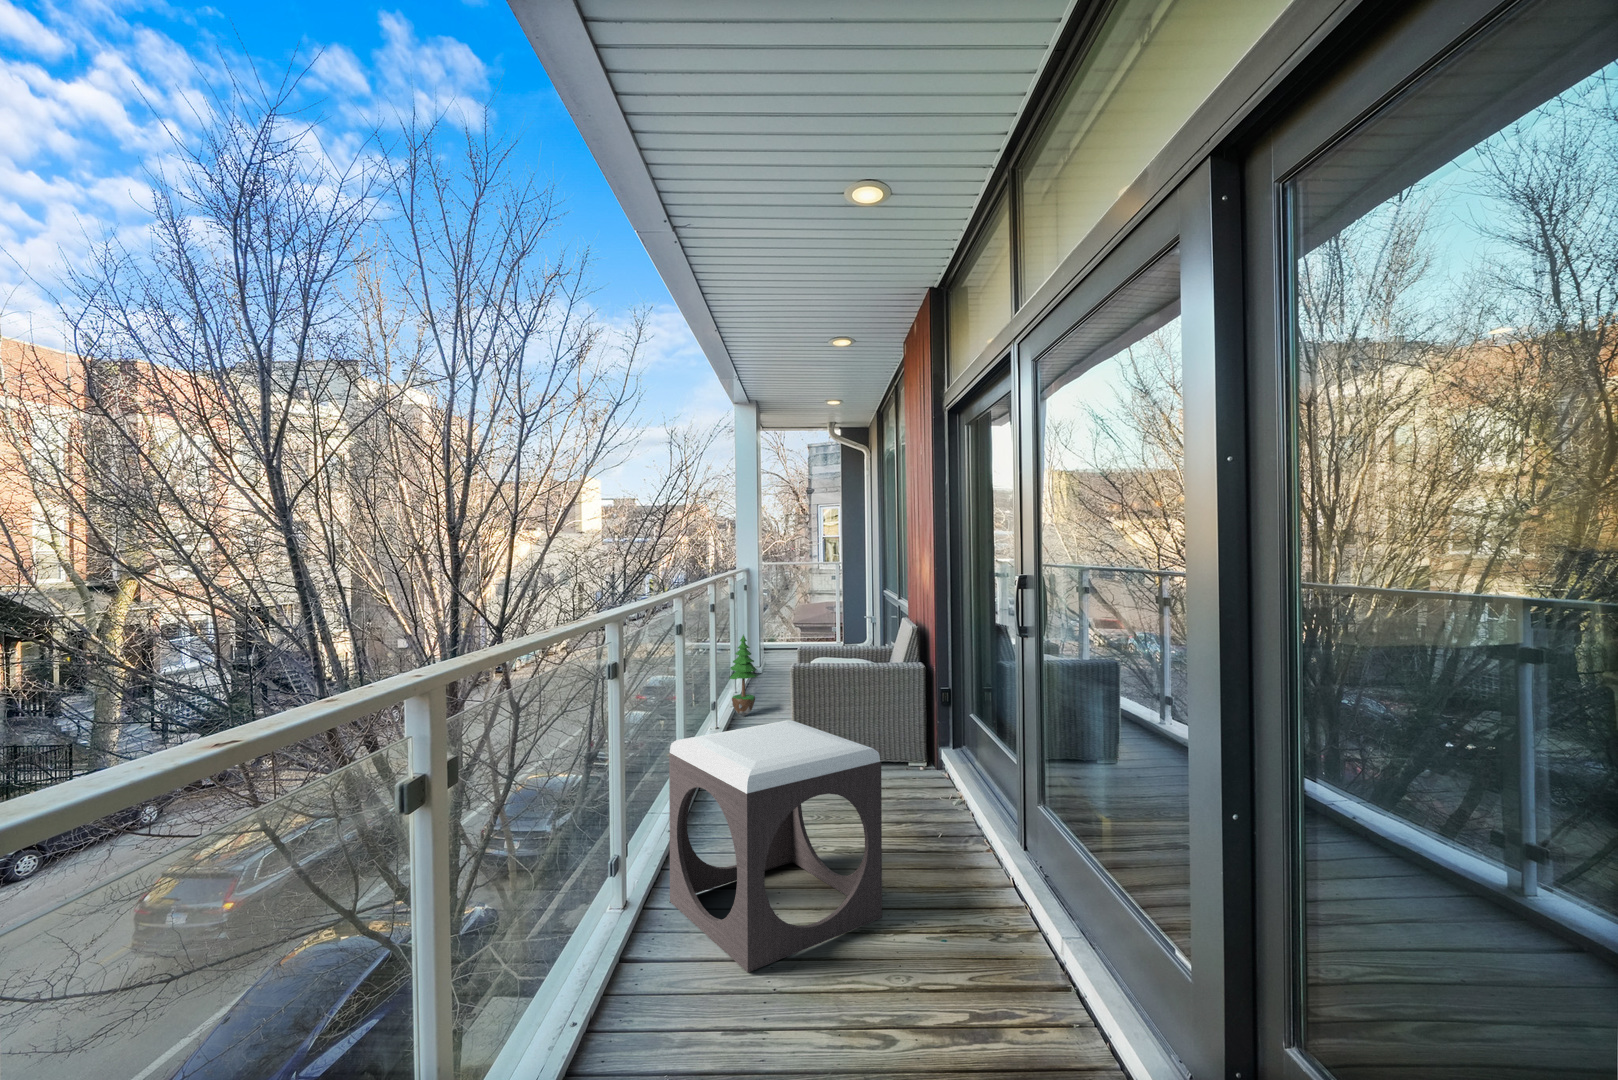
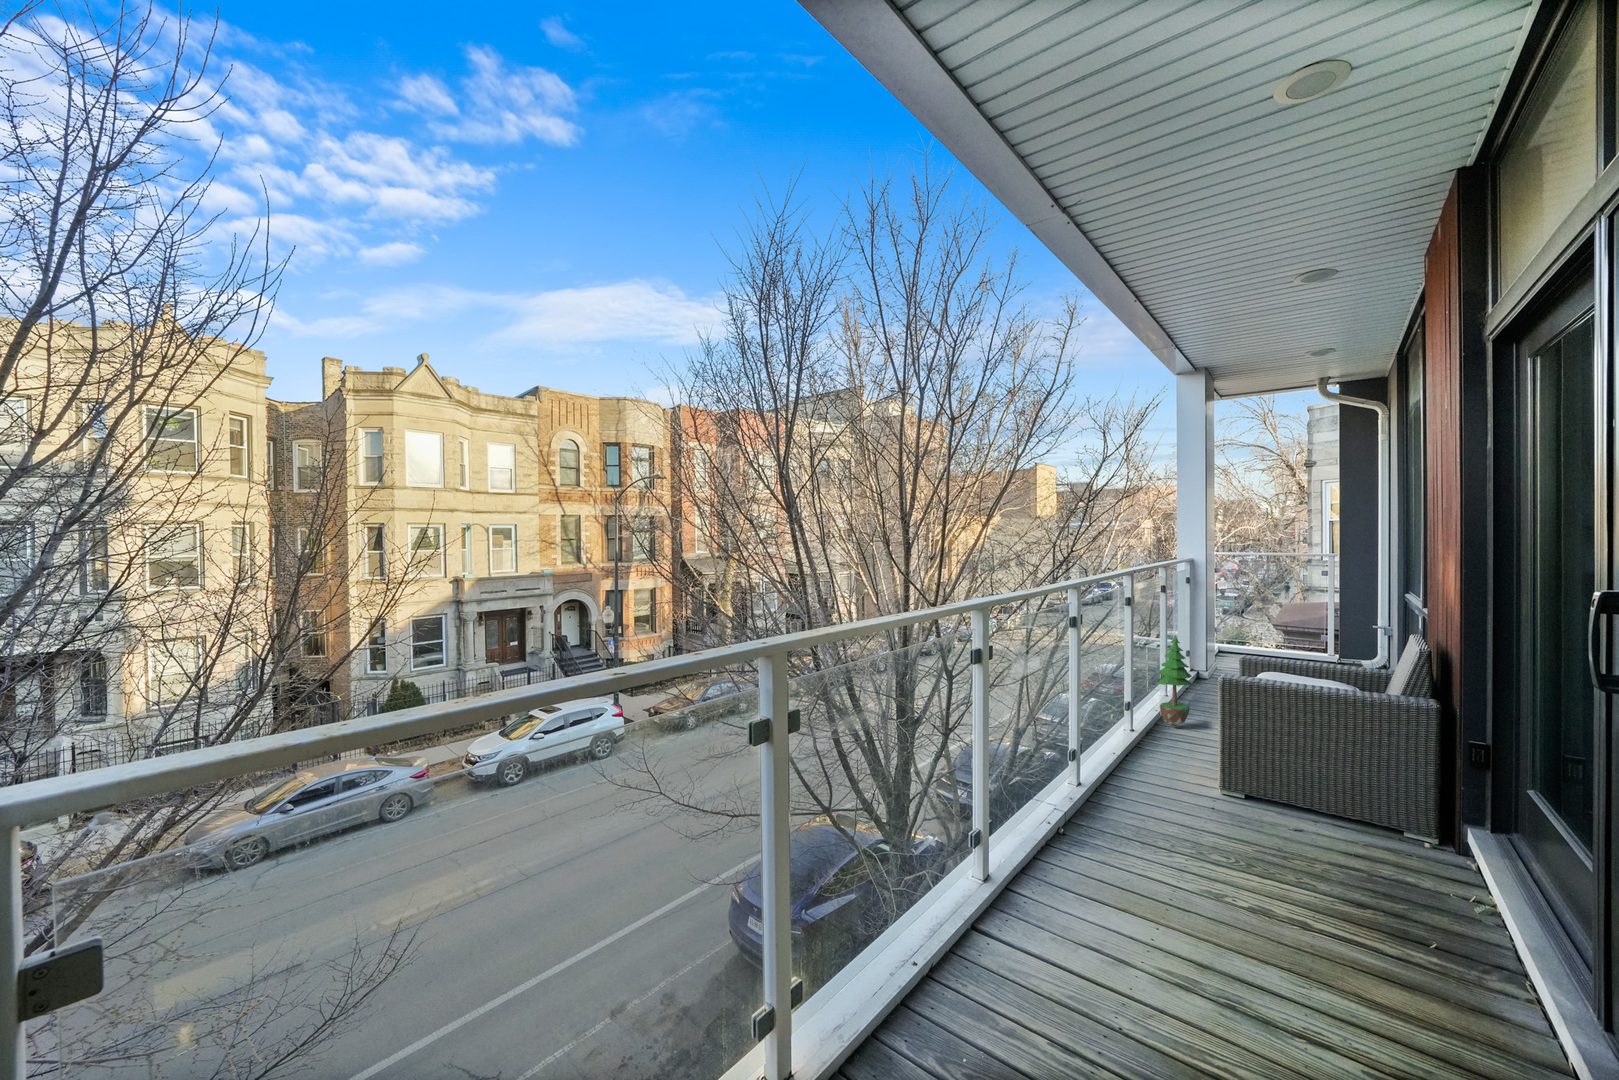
footstool: present [669,720,882,972] -> none [1027,751,1307,1044]

